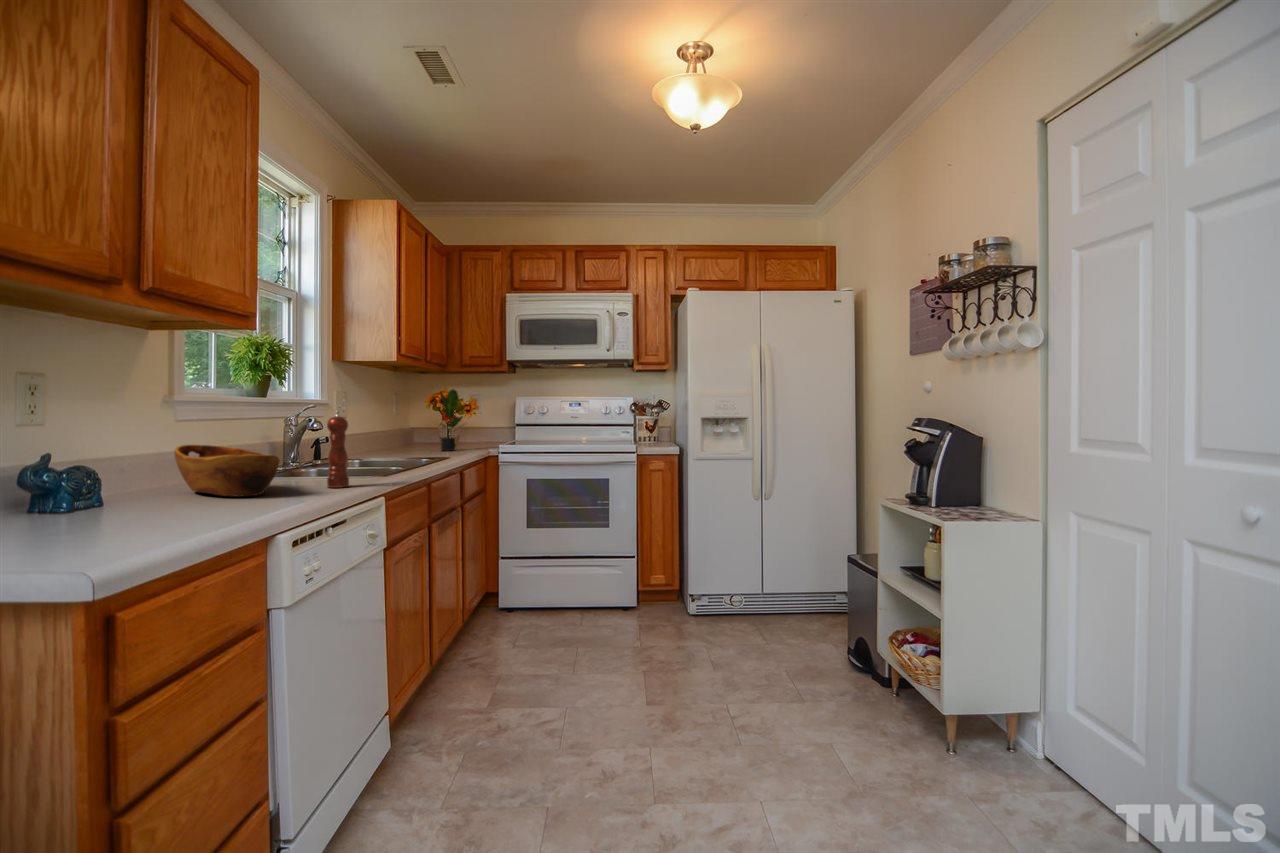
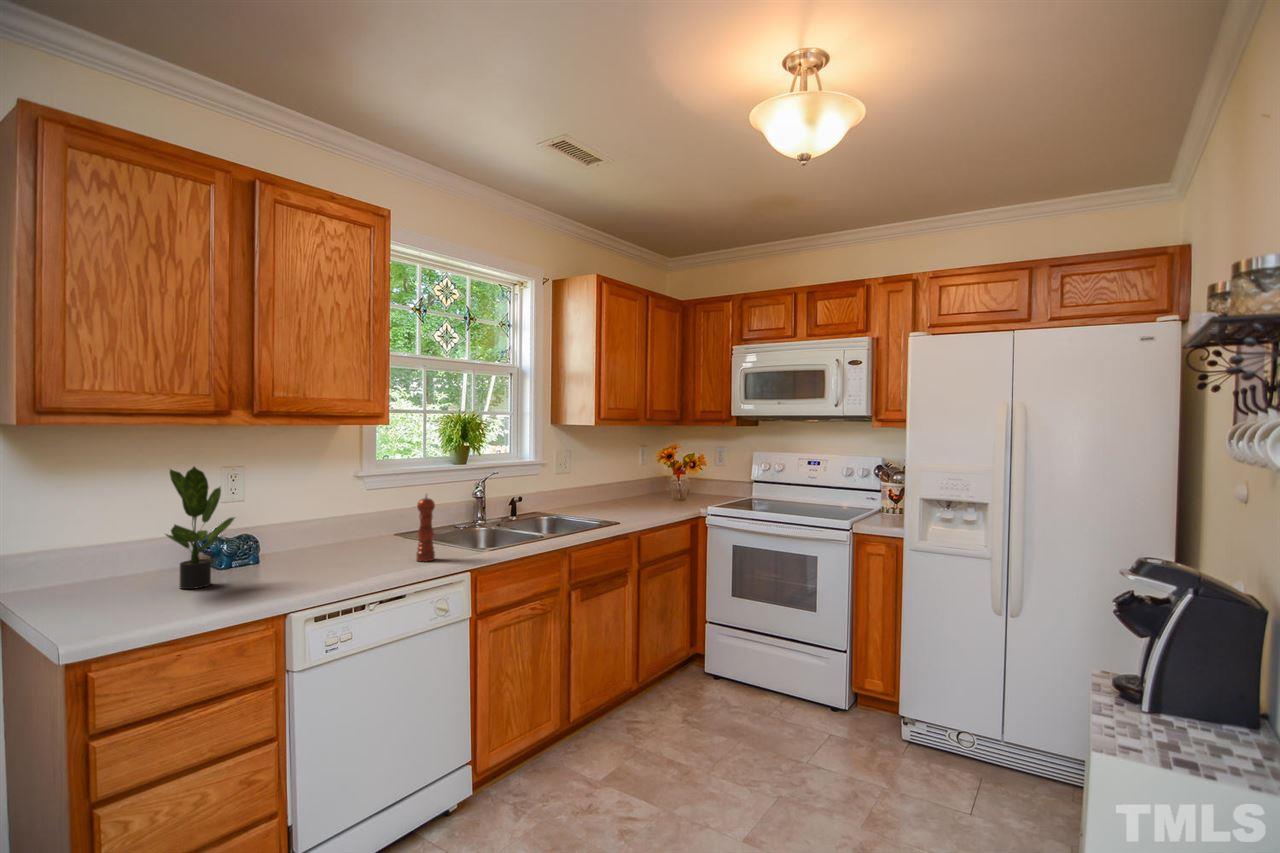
potted plant: present [440,389,463,451] -> present [166,467,235,589]
wooden bowl: present [175,445,280,497] -> none [317,513,379,565]

